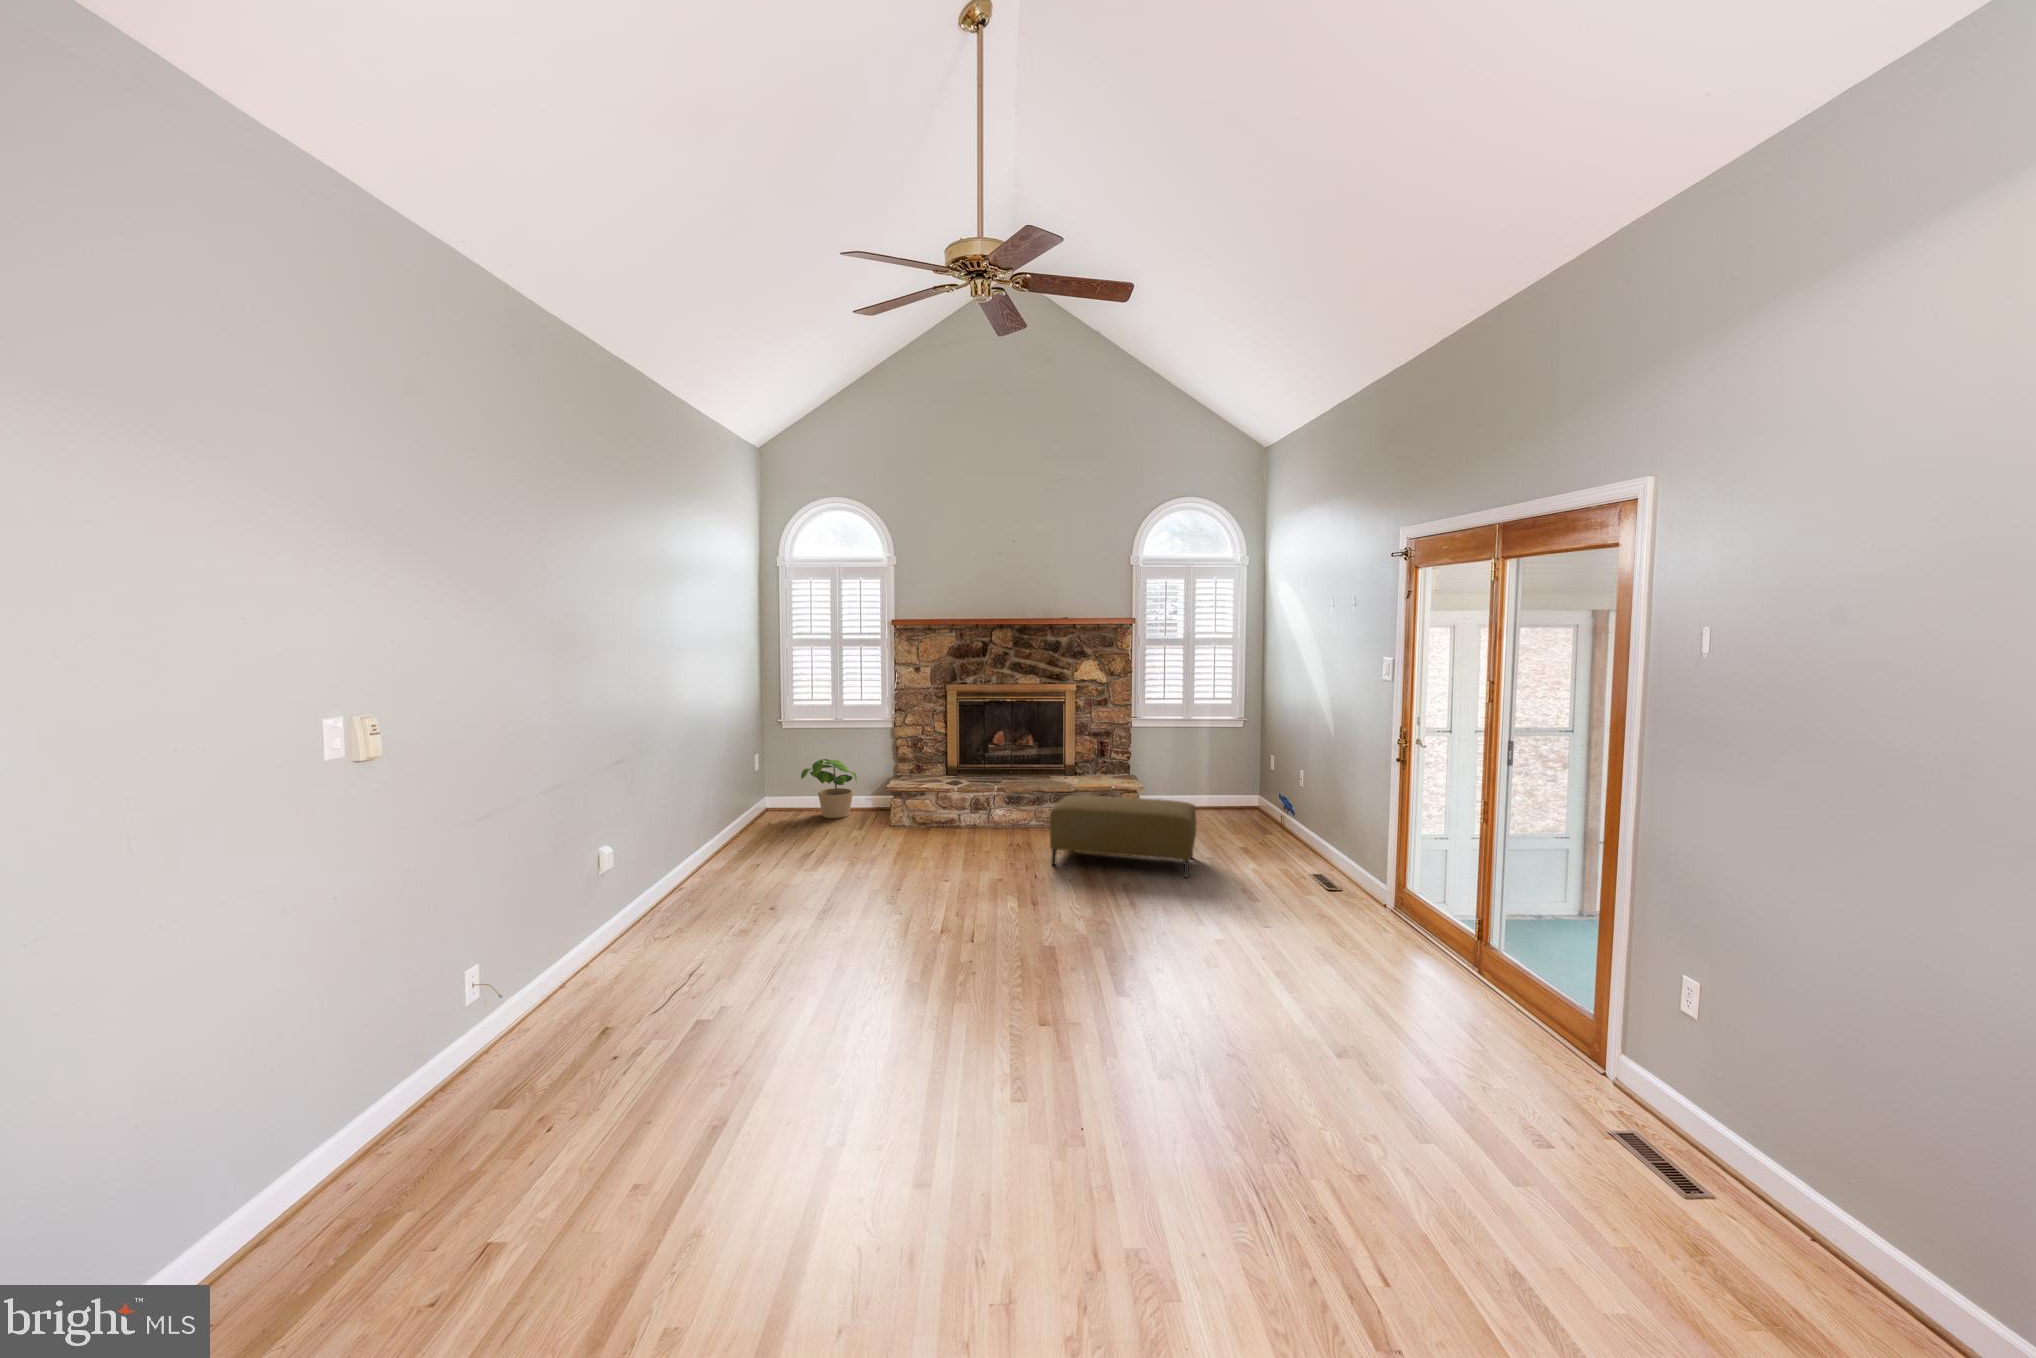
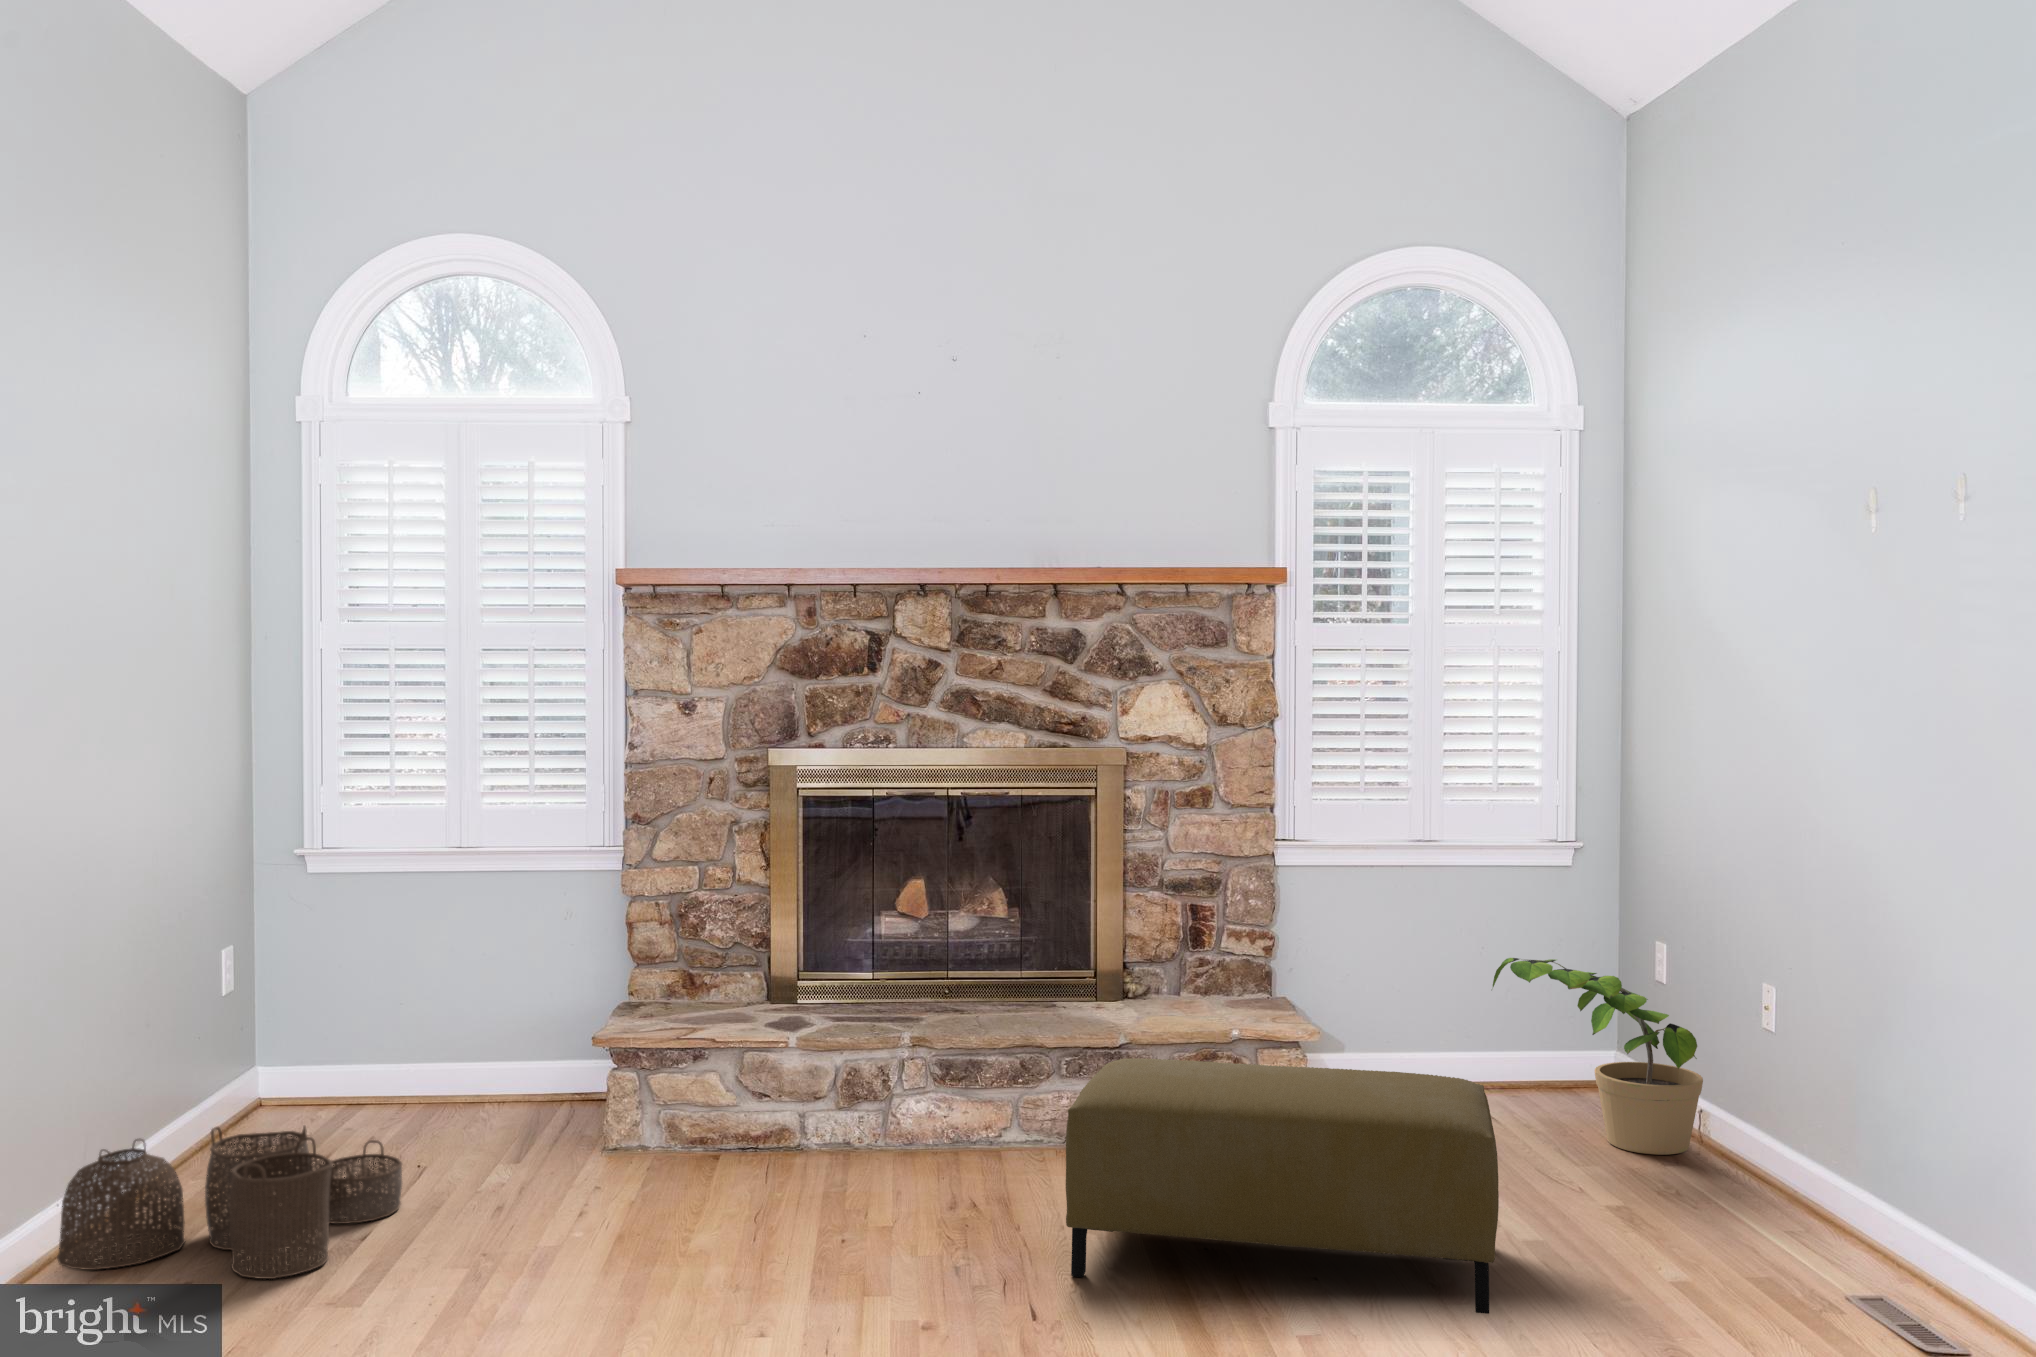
potted plant: present [801,759,857,818] -> present [1493,958,1703,1155]
woven basket: none [718,814,825,862] -> present [57,1125,402,1279]

